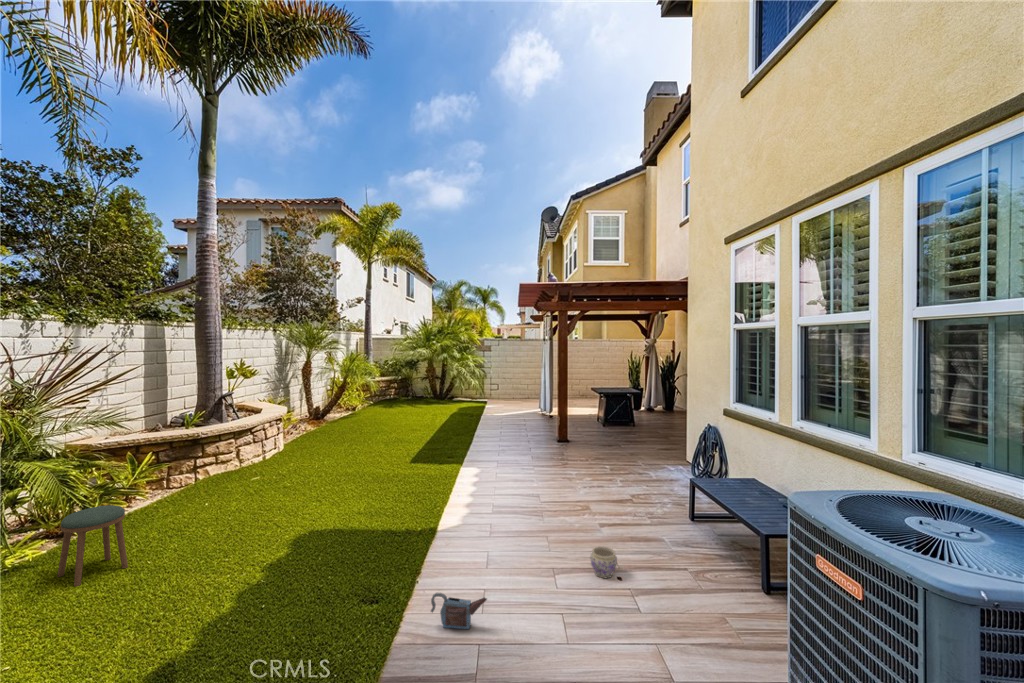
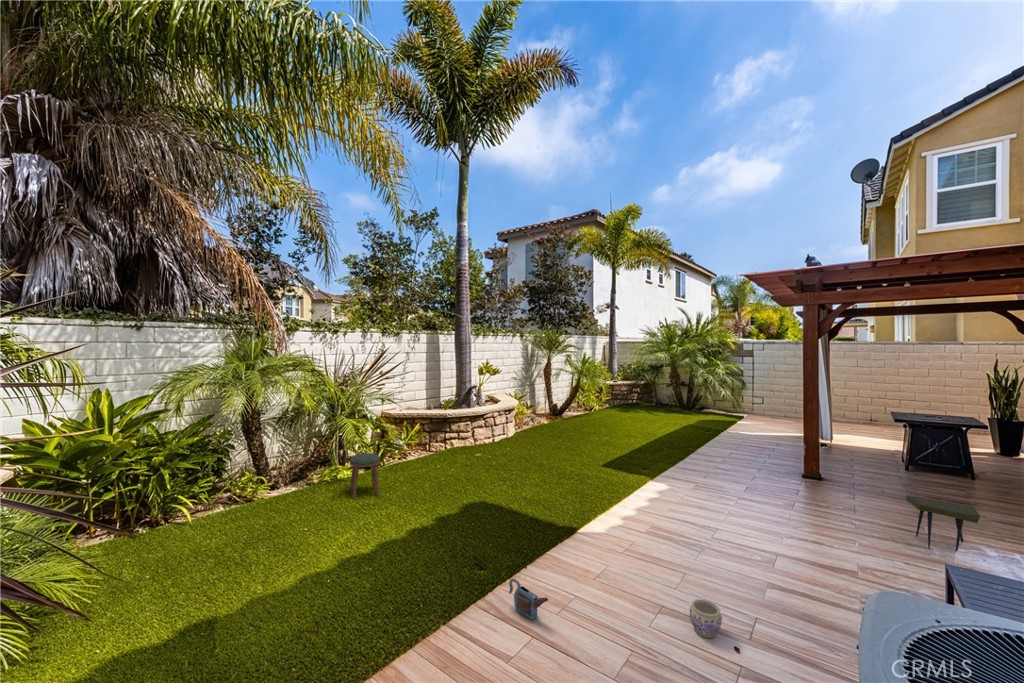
side table: none [646,435,687,470] -> present [906,495,980,551]

